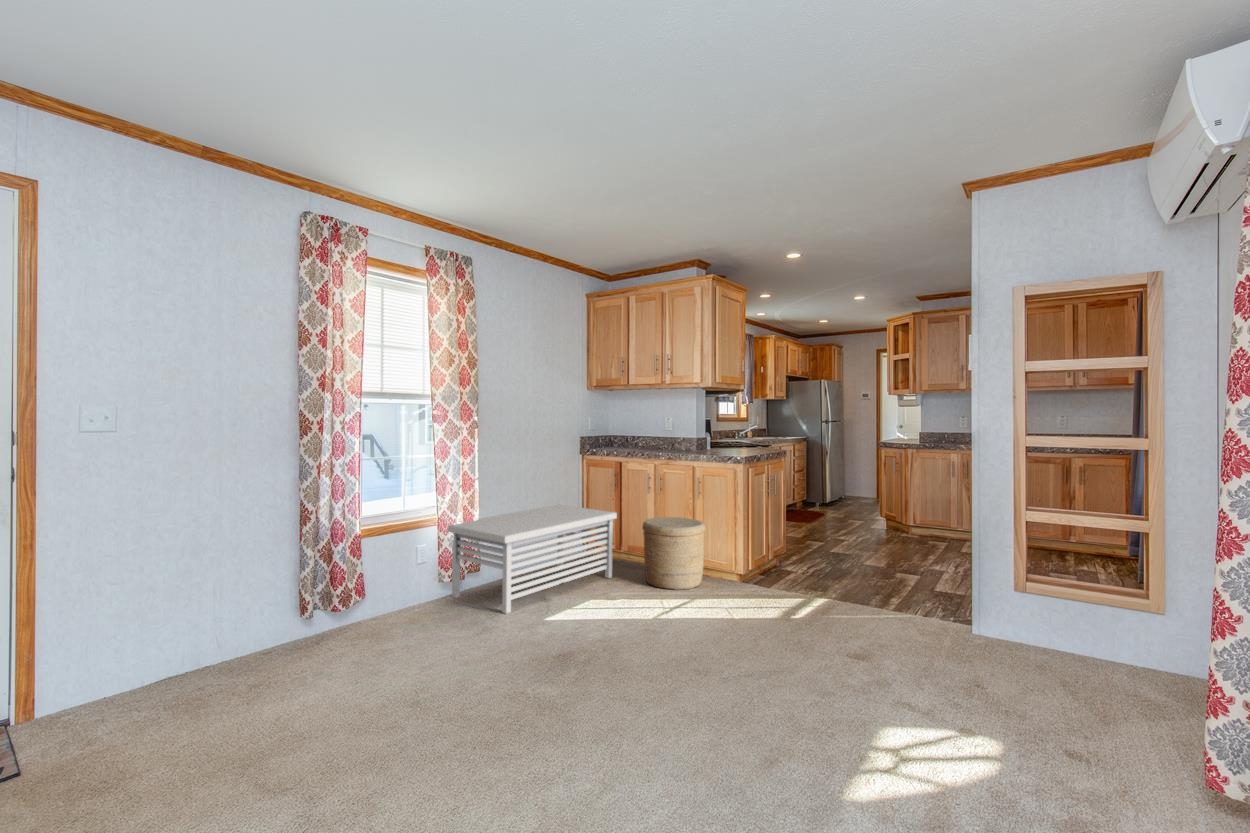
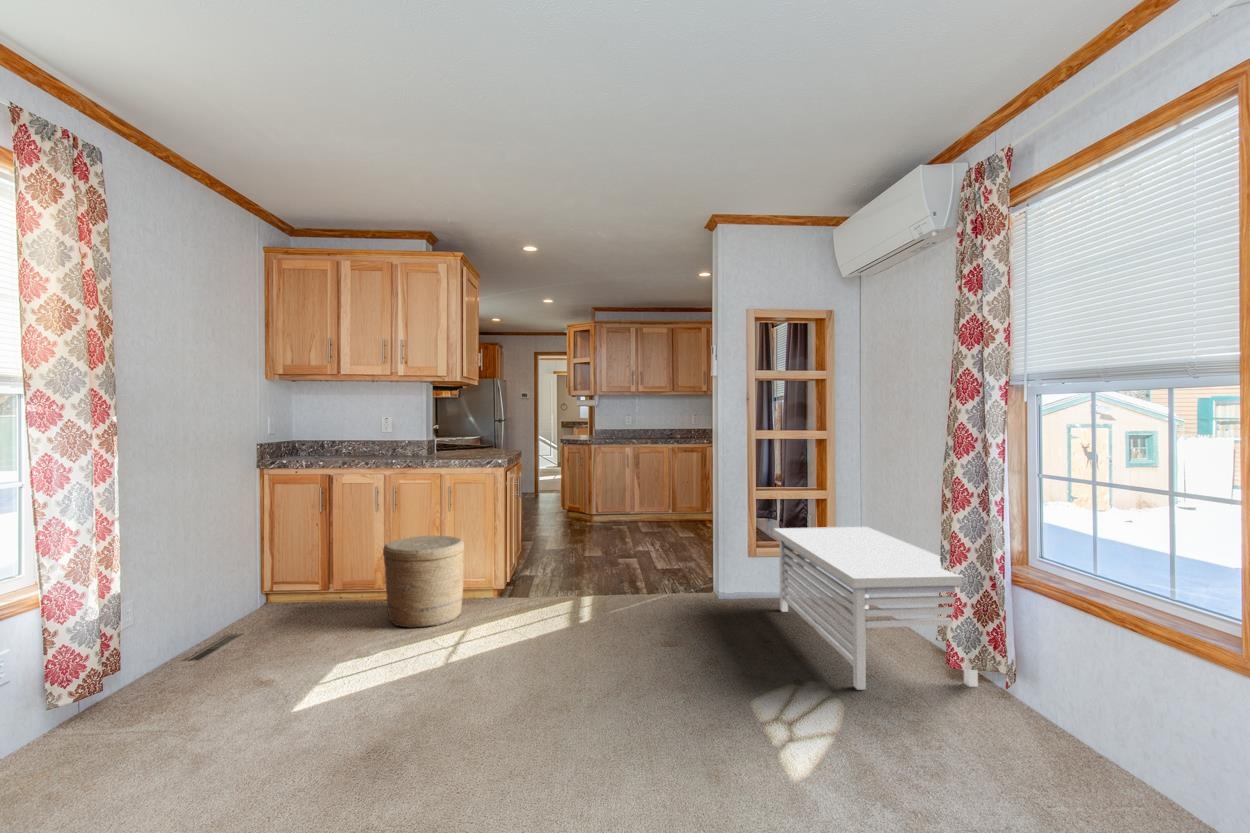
storage bench: present [447,505,617,614] -> present [774,527,978,690]

